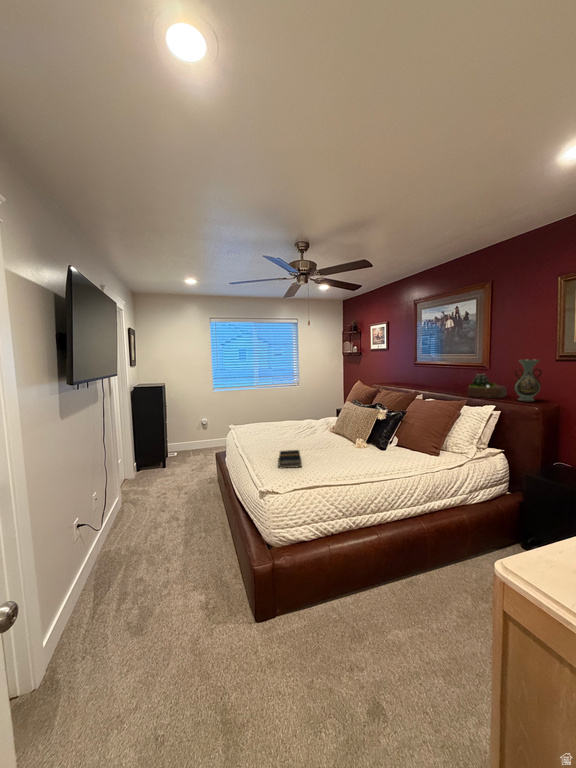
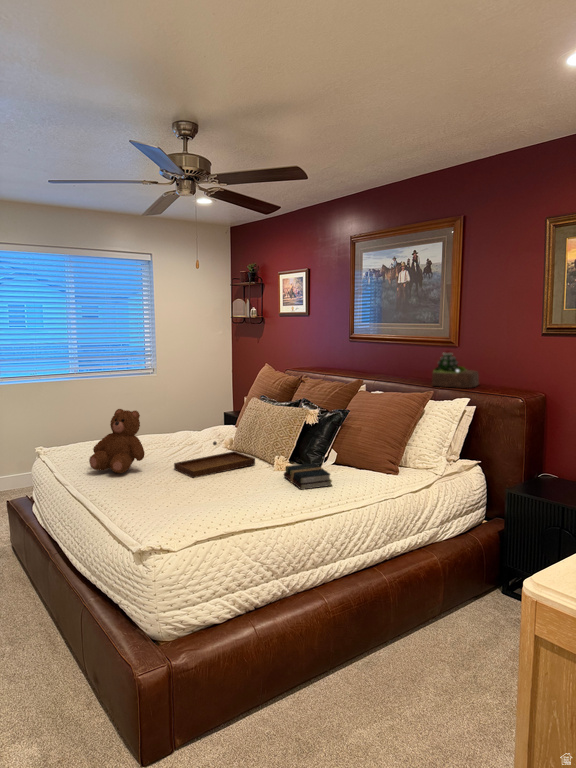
decorative vase: present [514,359,542,402] -> none [489,332,521,391]
teddy bear: none [254,408,282,443] -> present [89,409,145,473]
tray: none [298,428,344,449] -> present [174,441,255,478]
hardback book: present [279,450,302,468] -> present [284,463,332,490]

